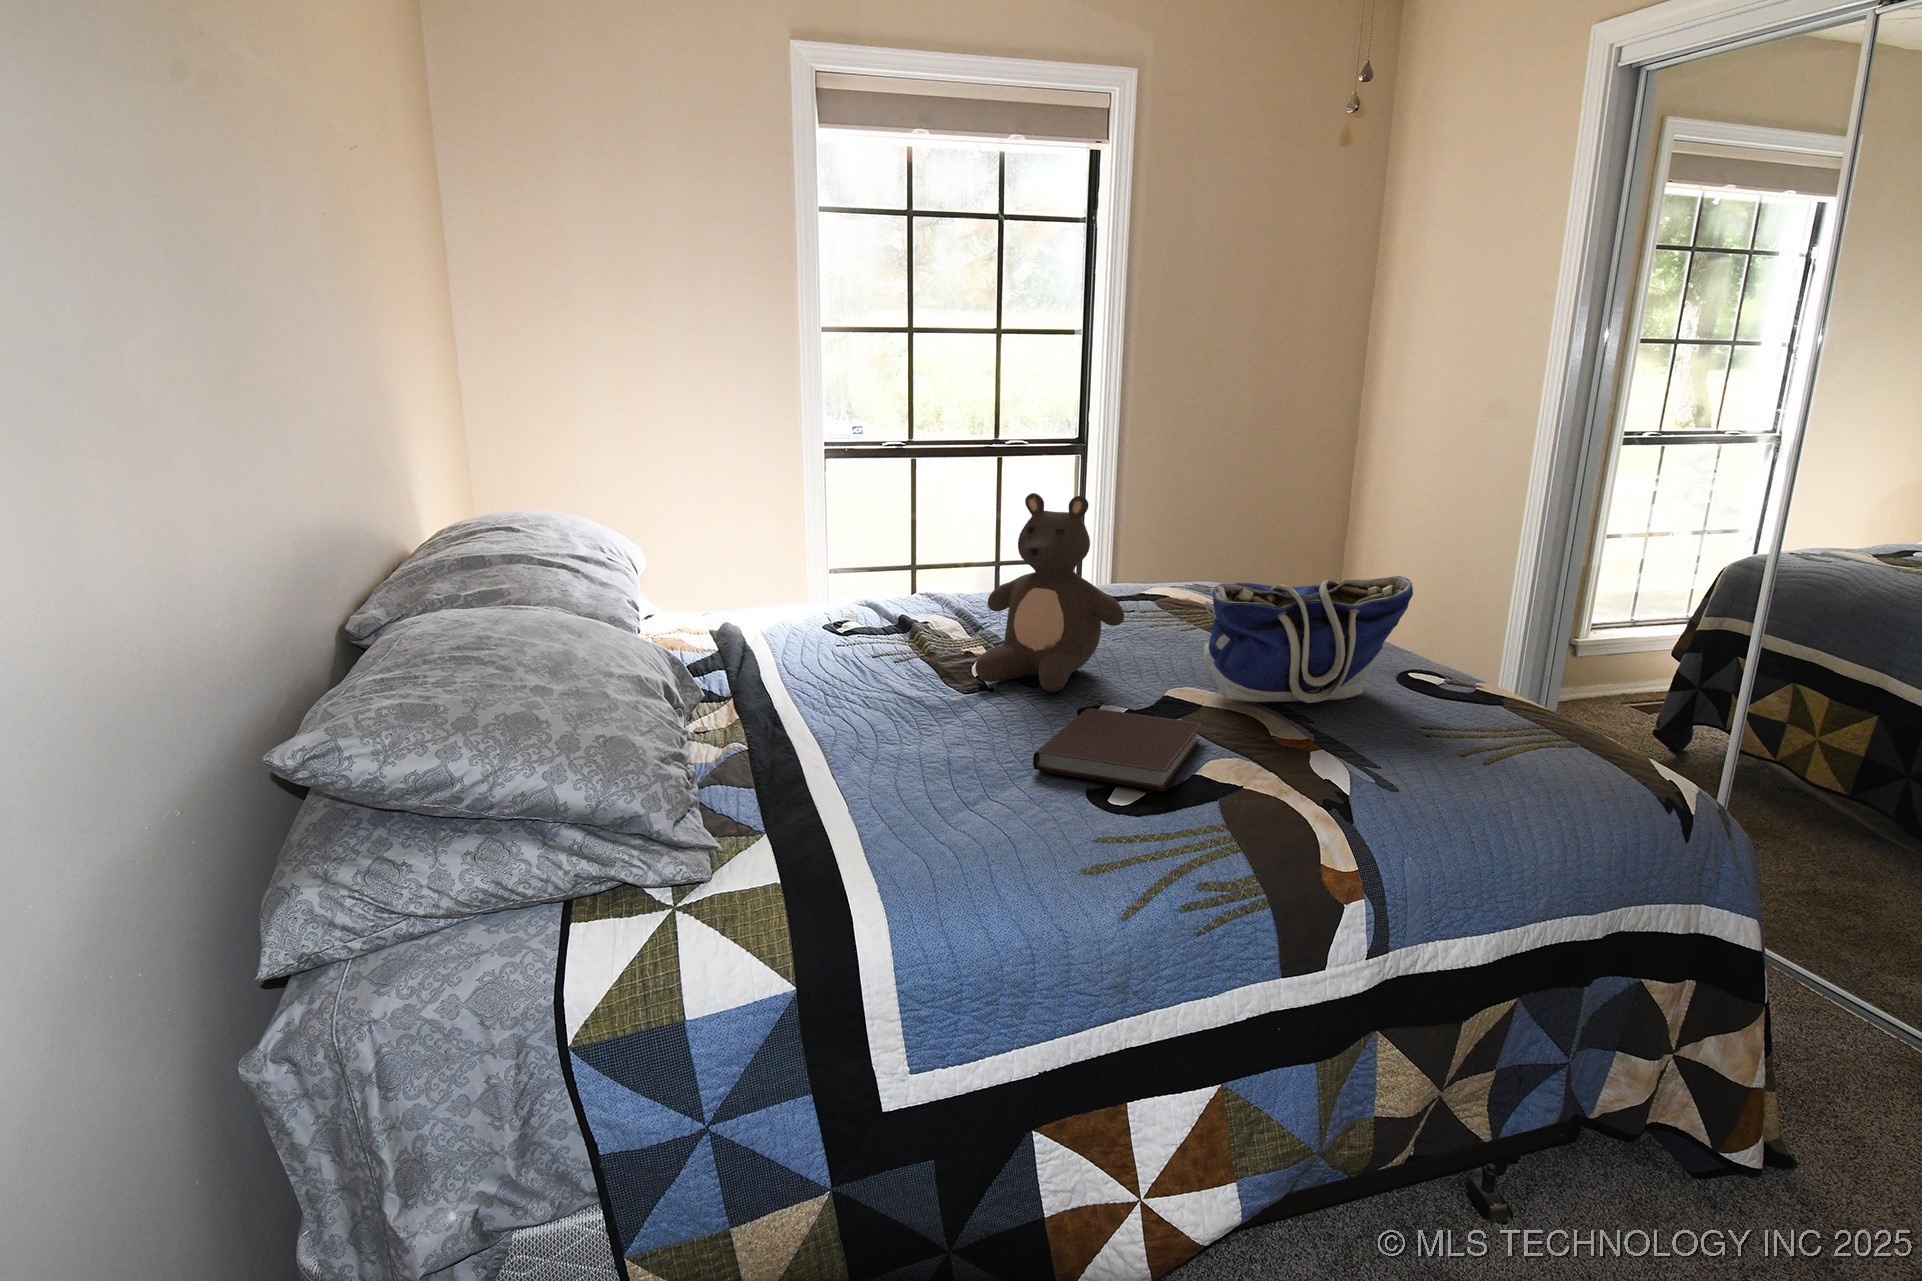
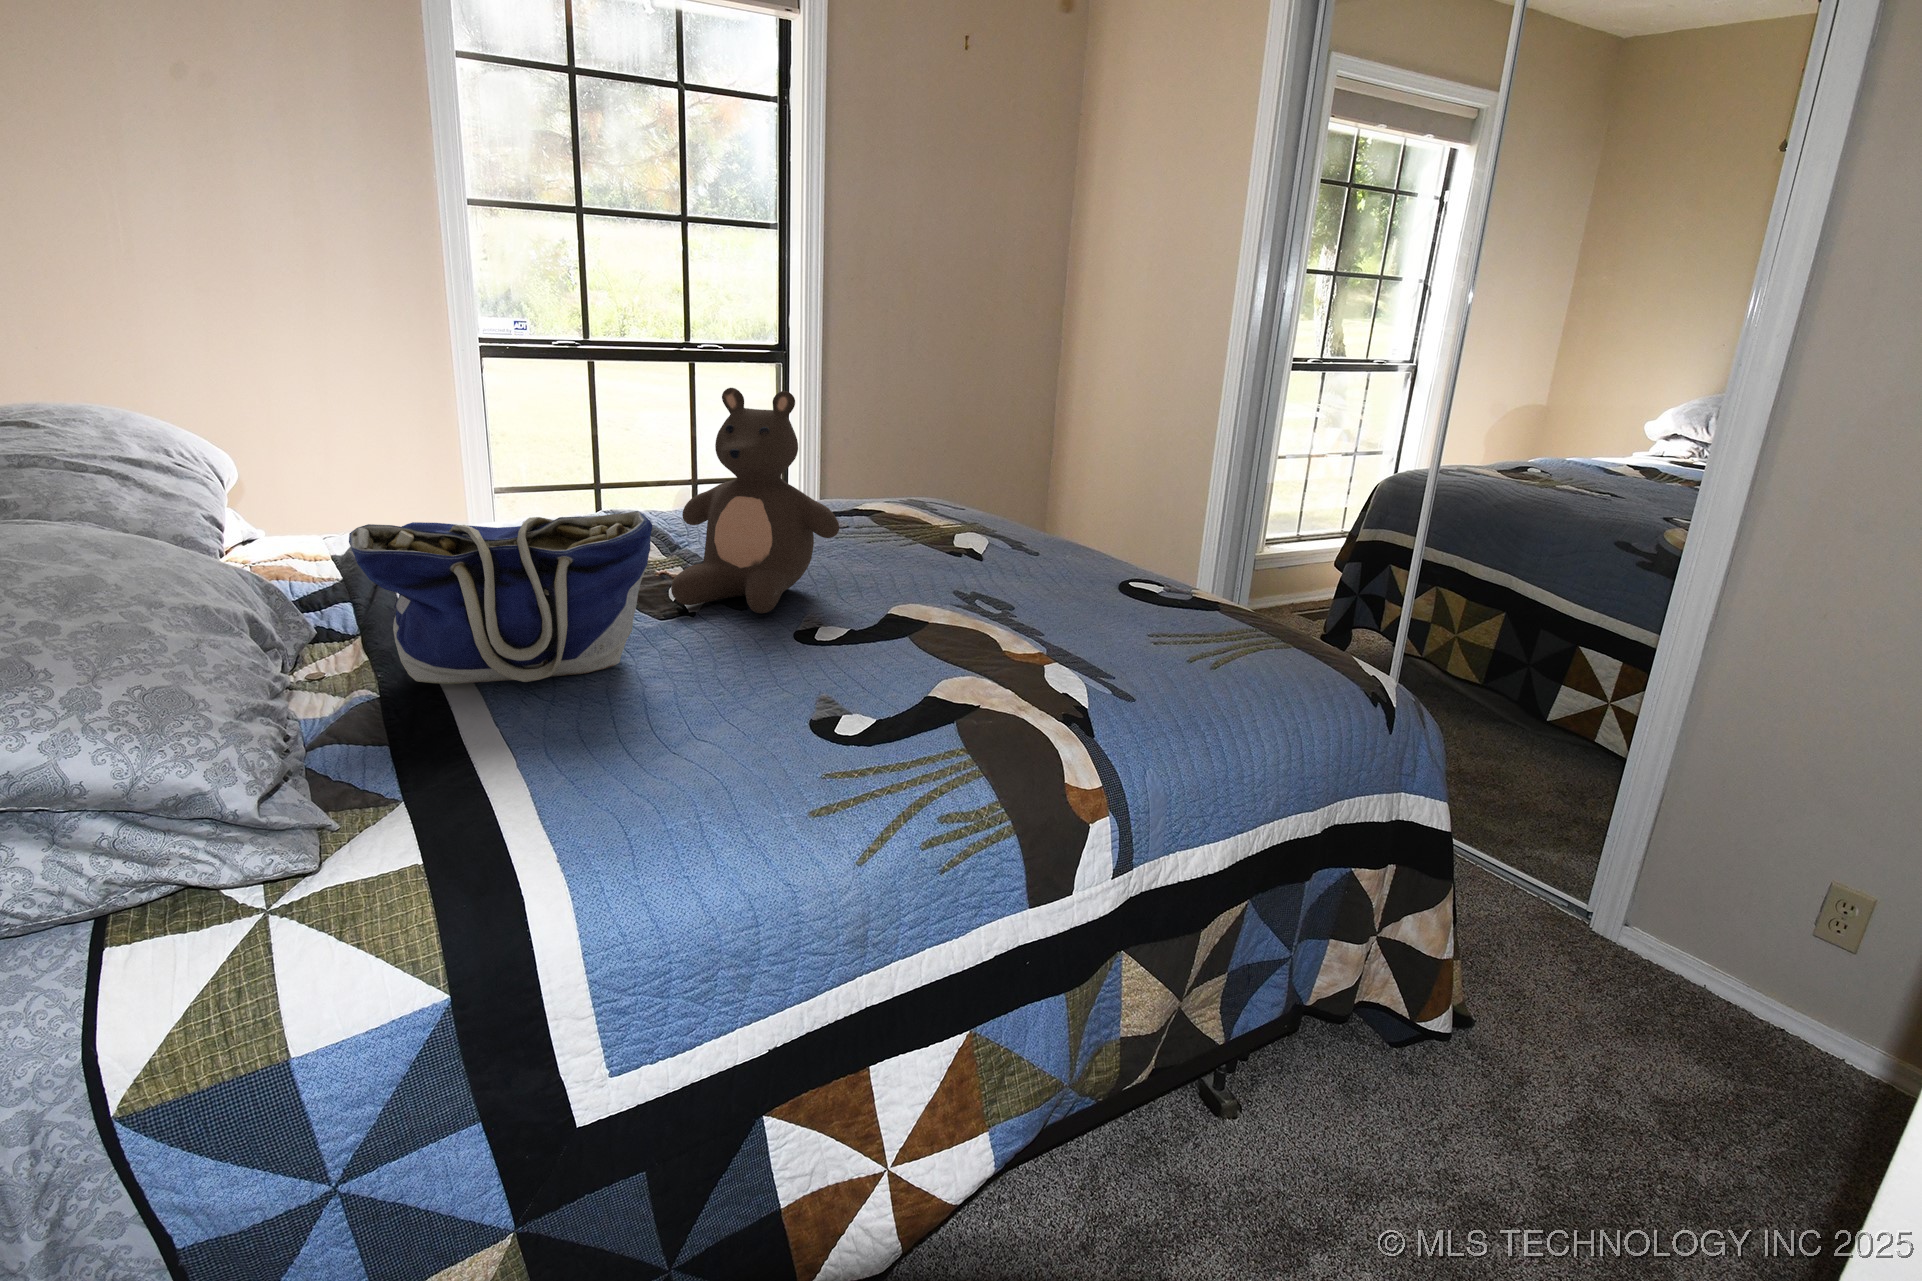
tote bag: present [1204,576,1413,703] -> present [349,511,652,684]
notebook: present [1033,708,1204,791] -> none [745,629,932,716]

